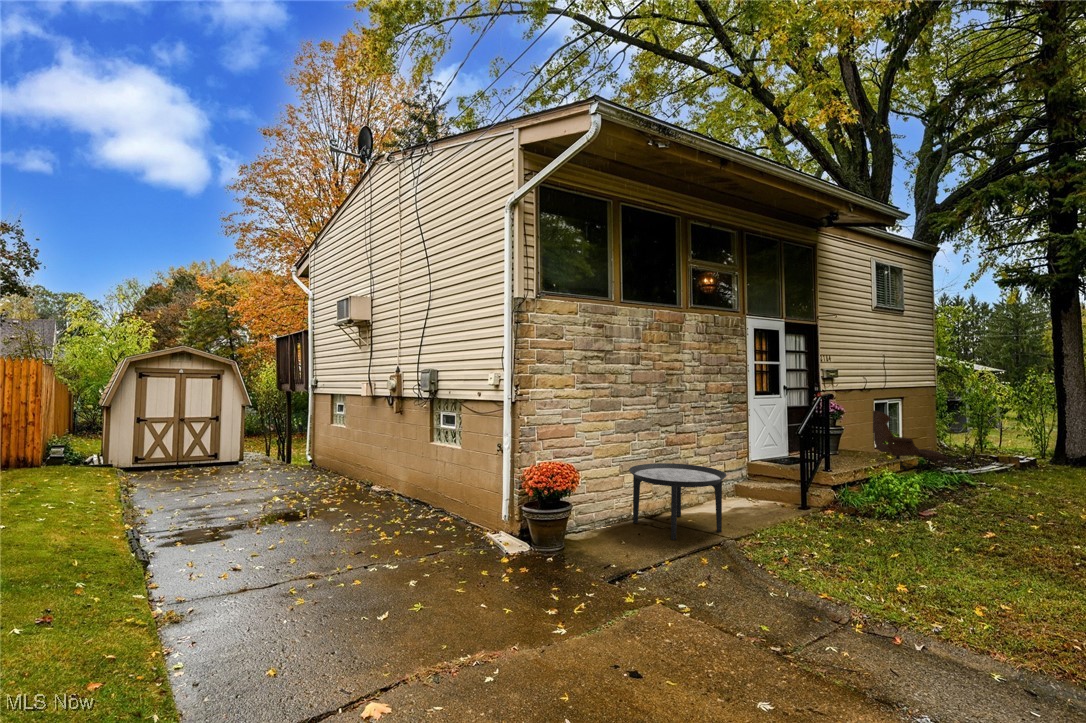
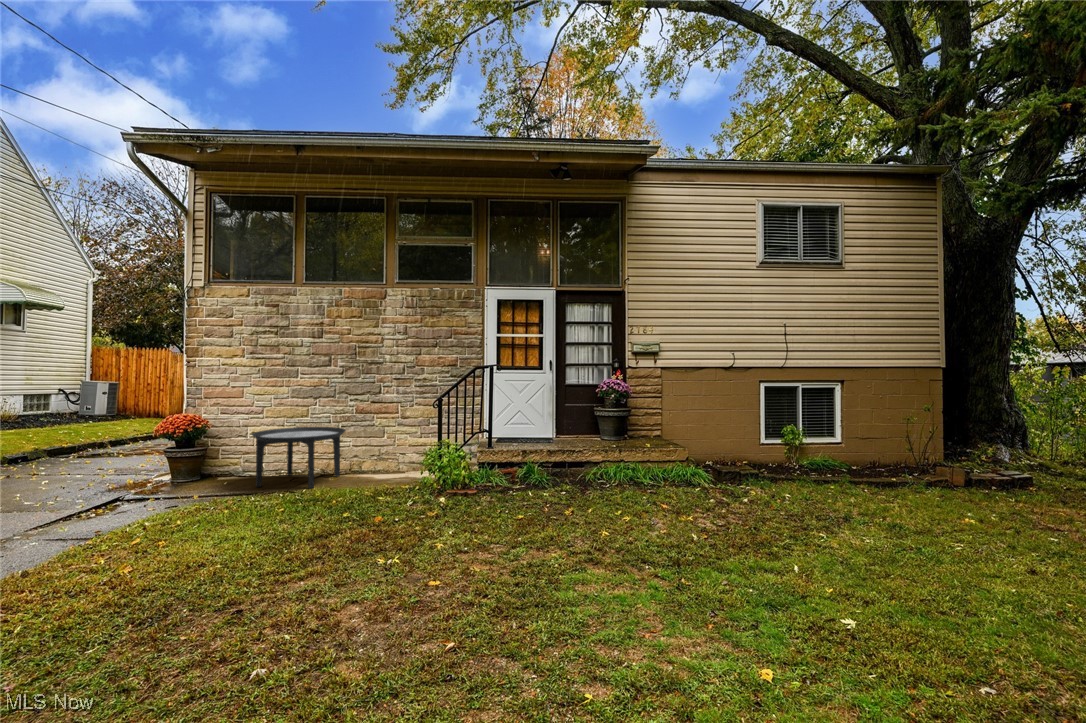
lounge chair: present [873,411,947,471] -> none [741,396,840,483]

